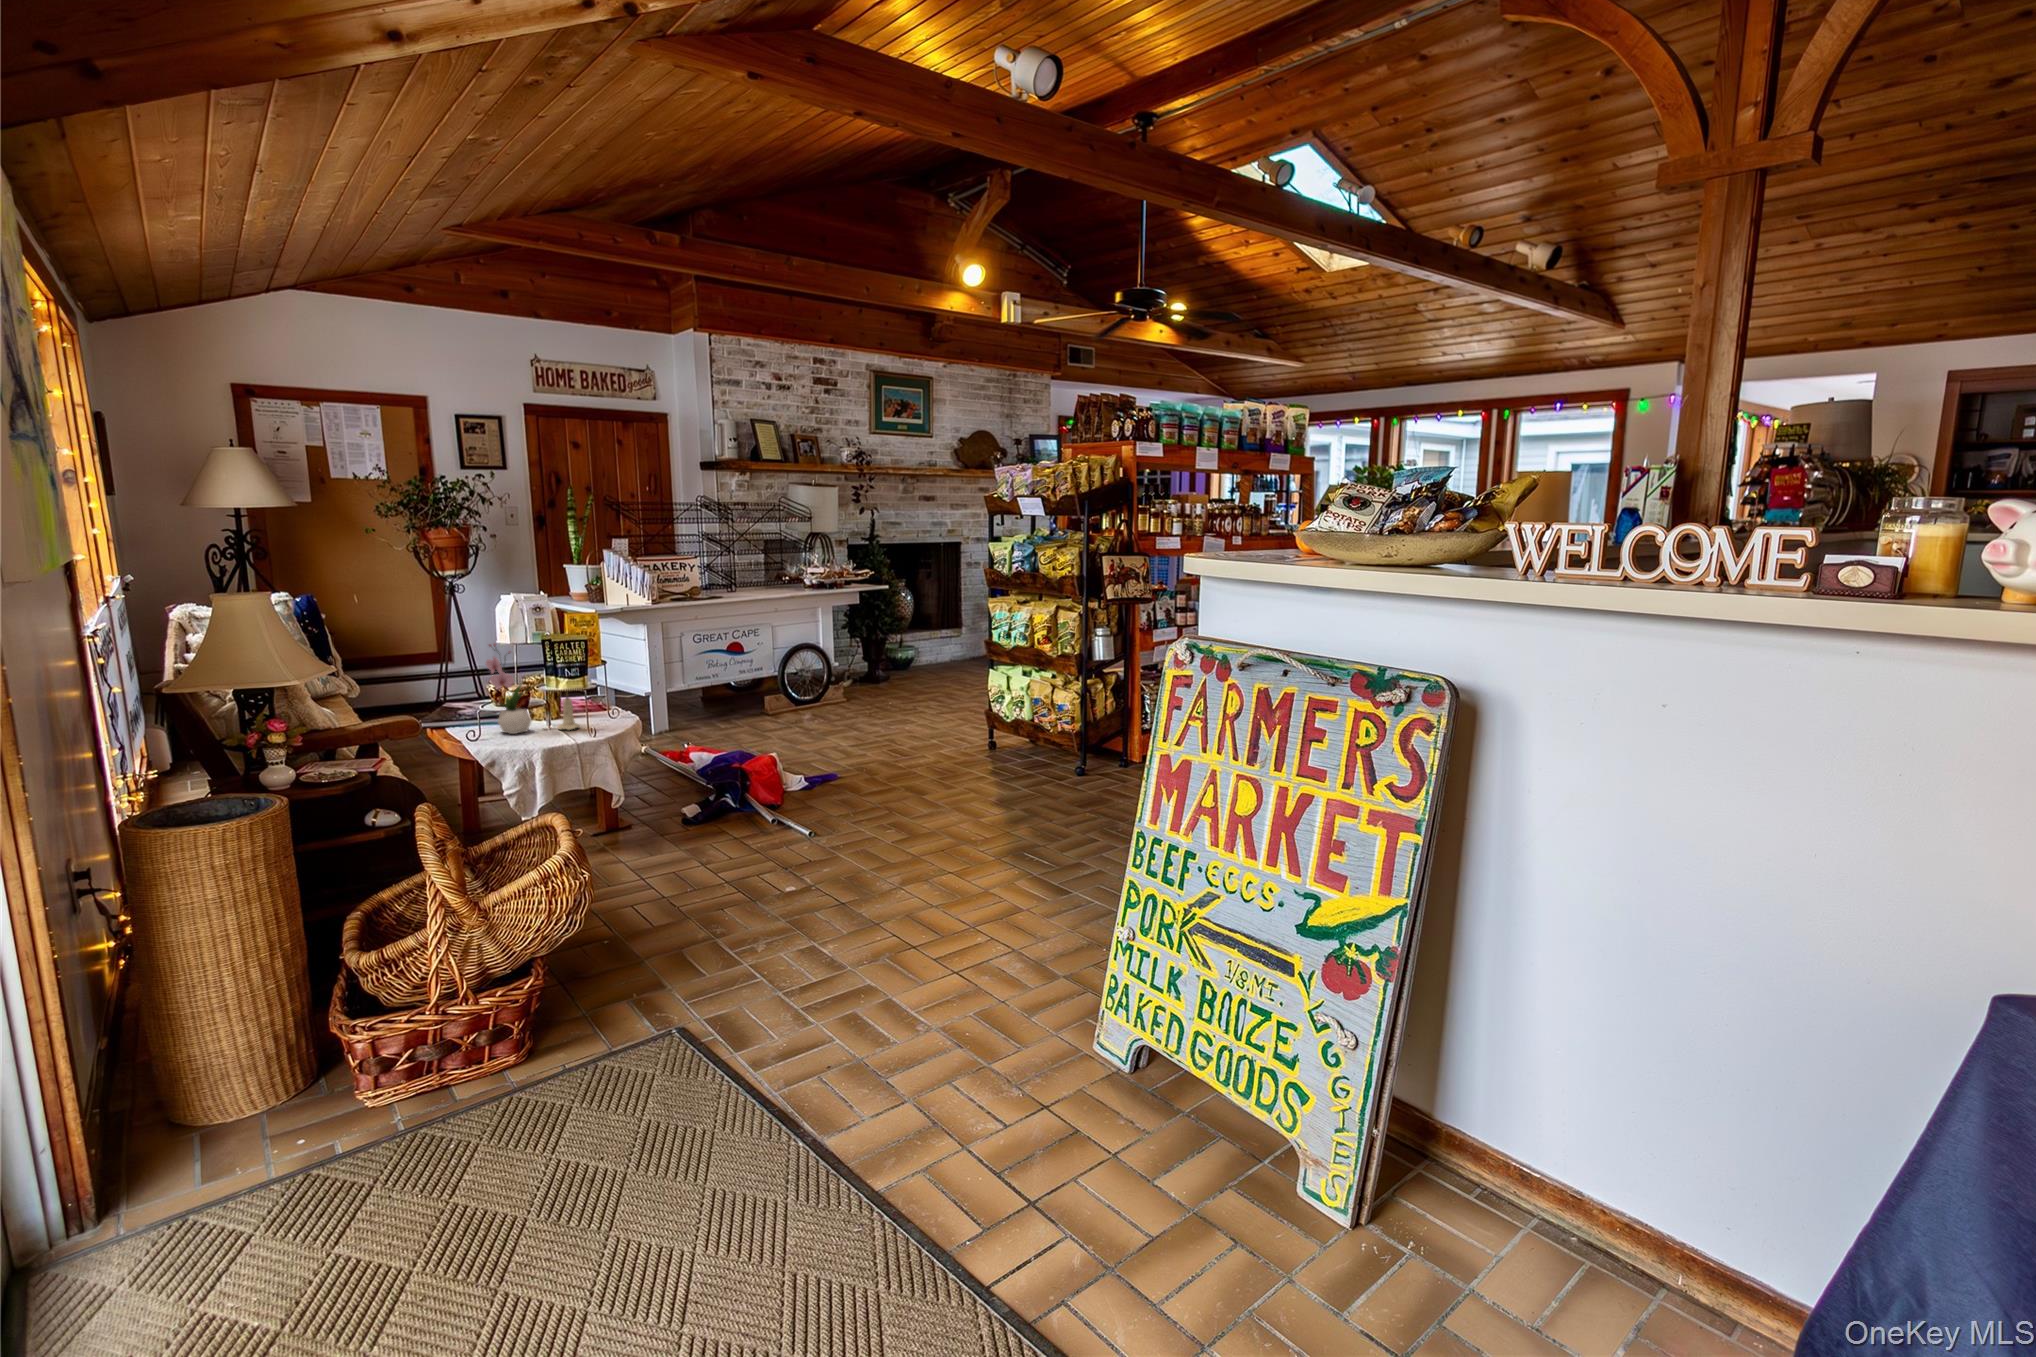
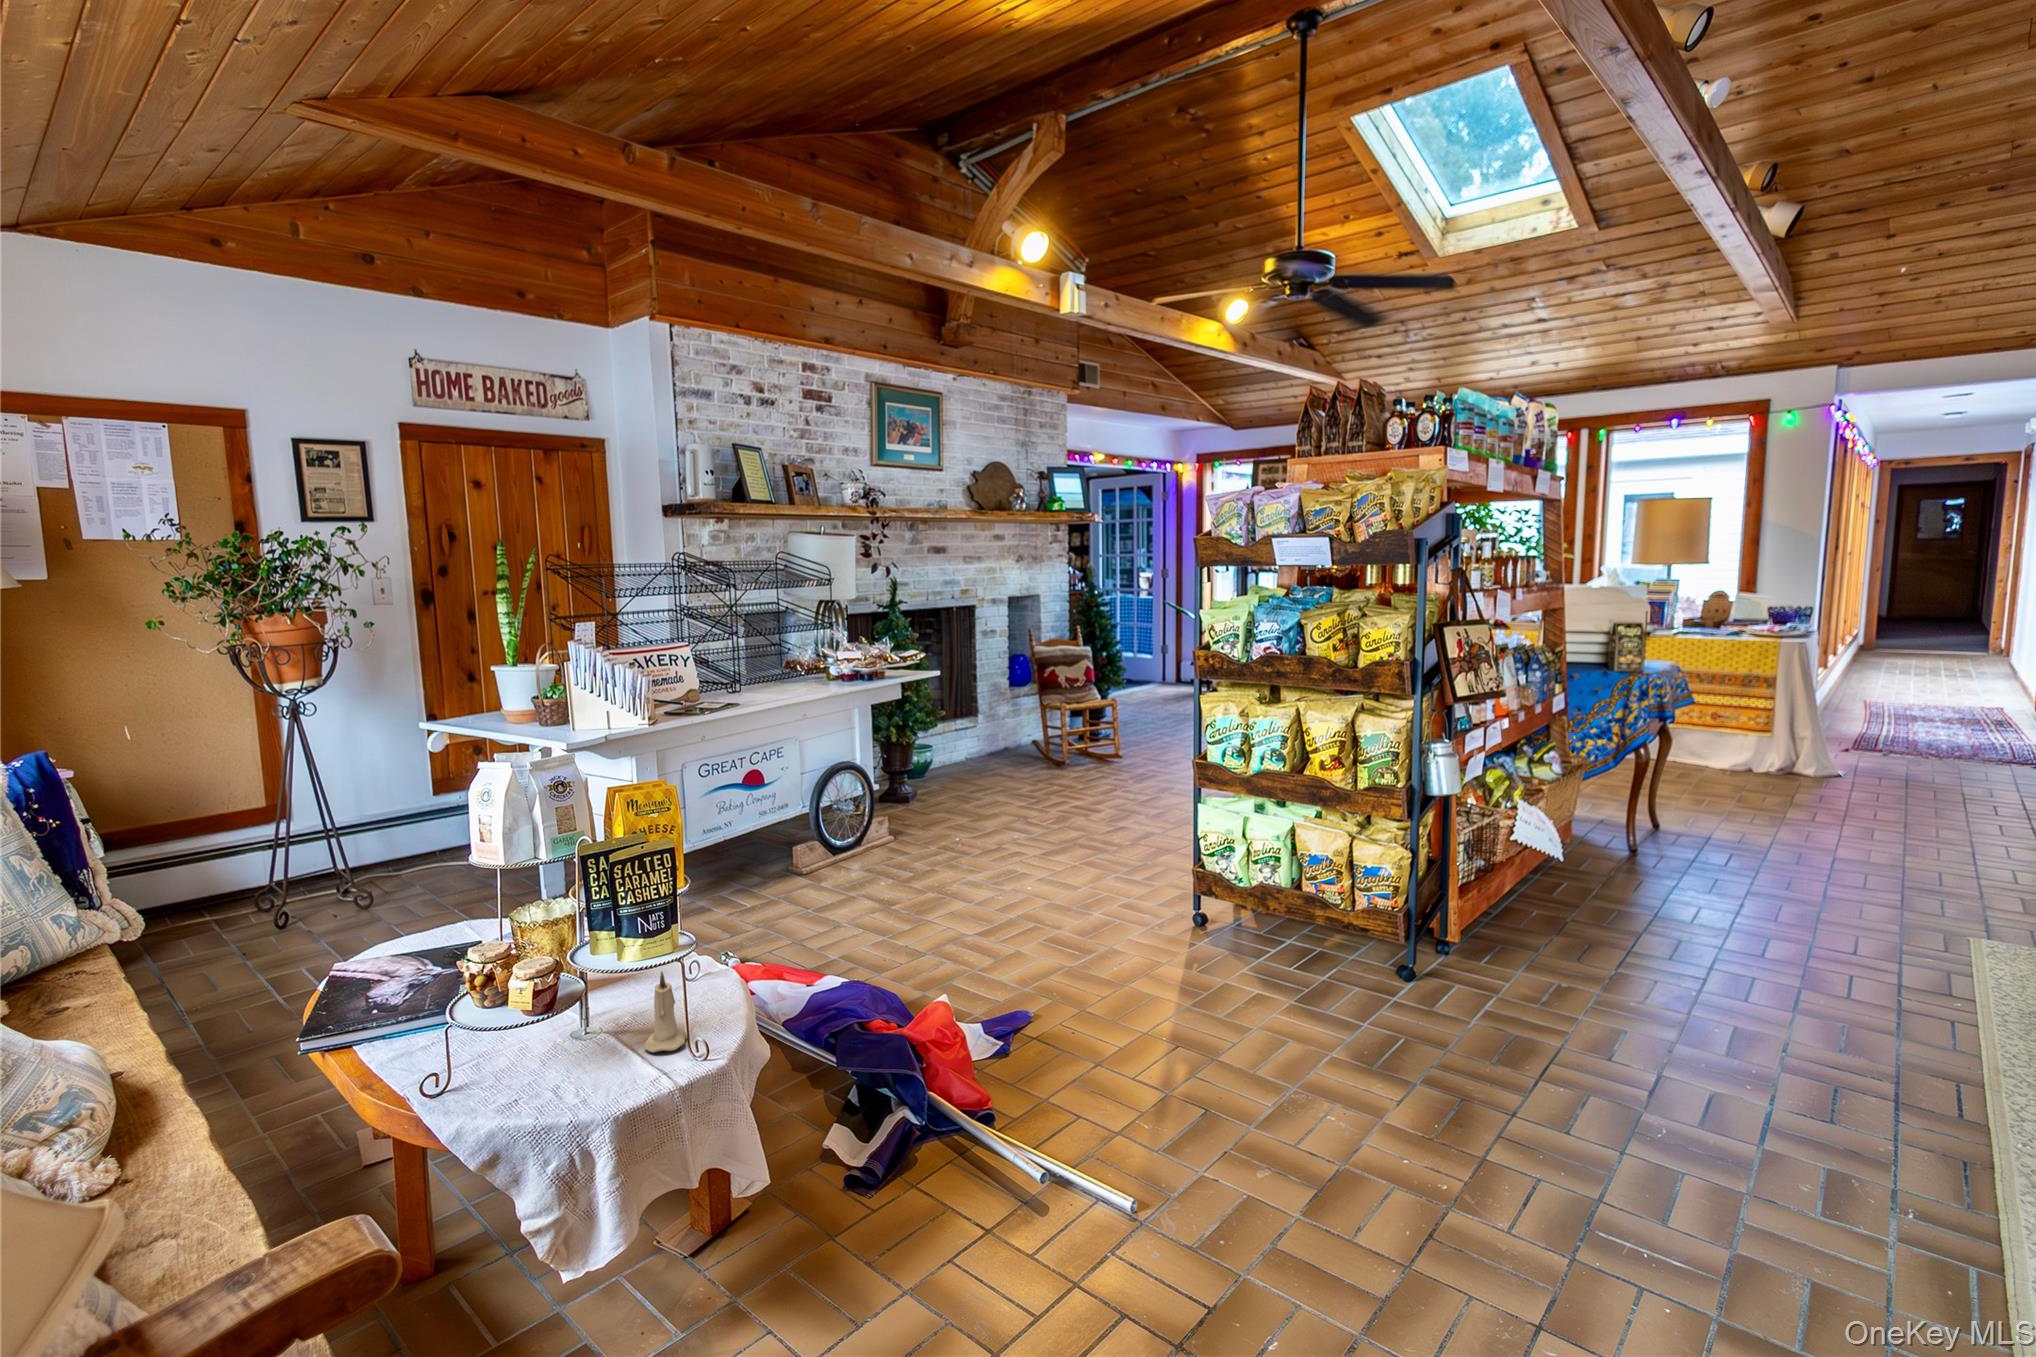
flower arrangement: present [485,644,531,734] -> none [498,897,601,1088]

